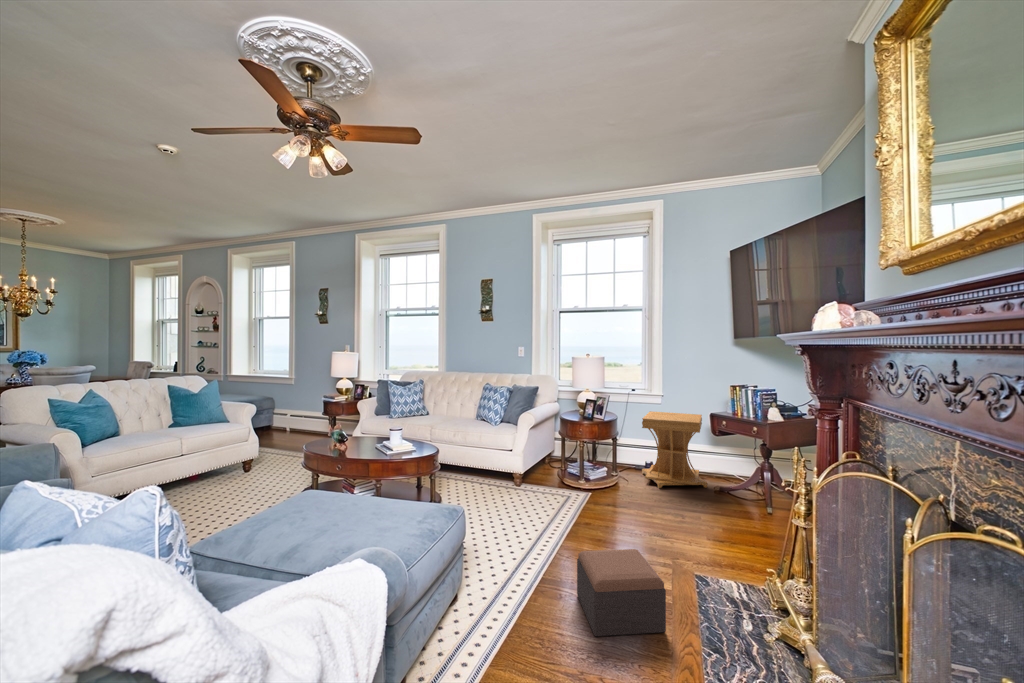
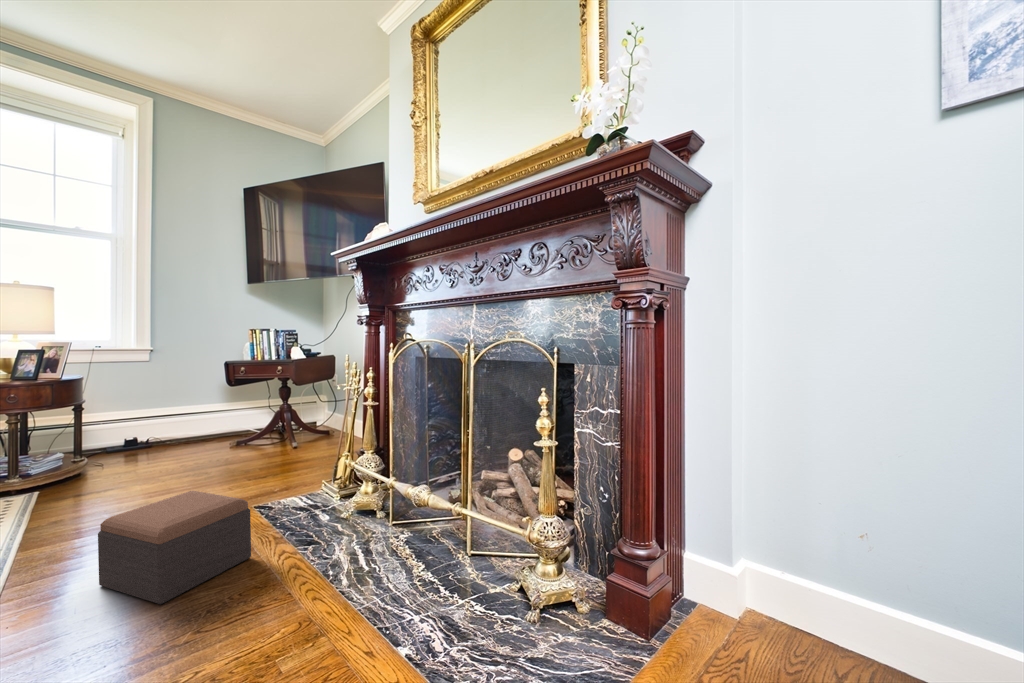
side table: present [642,411,707,488] -> none [124,367,222,458]

